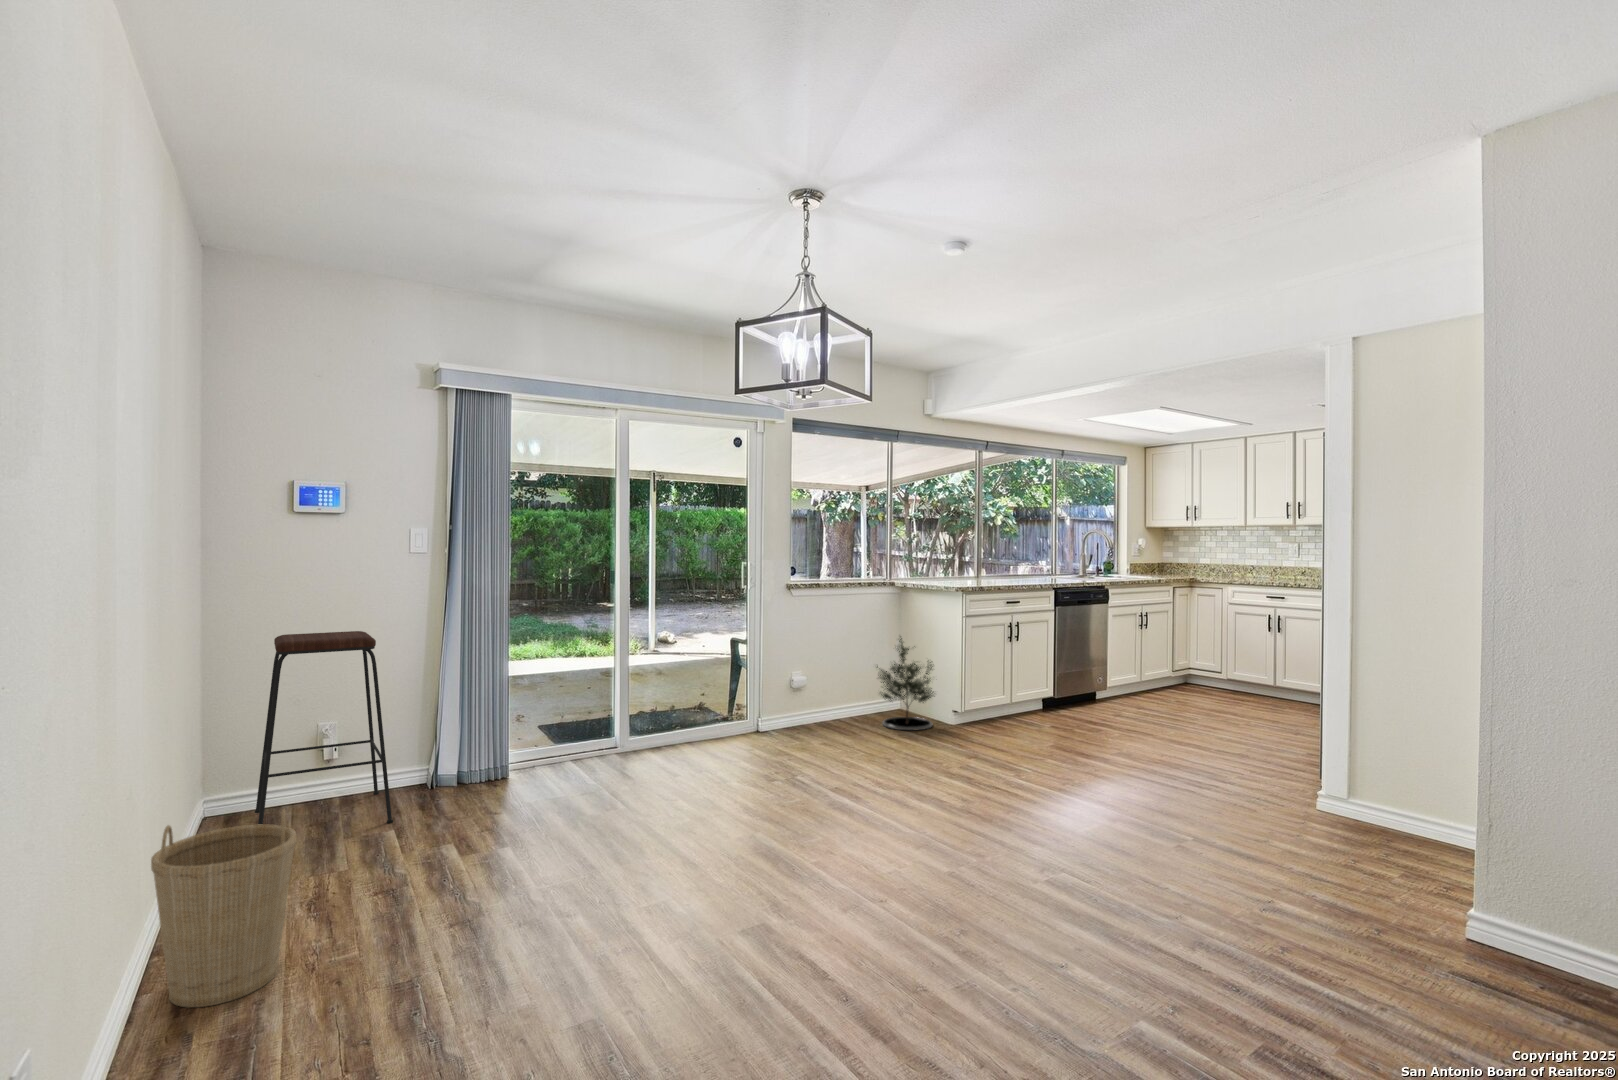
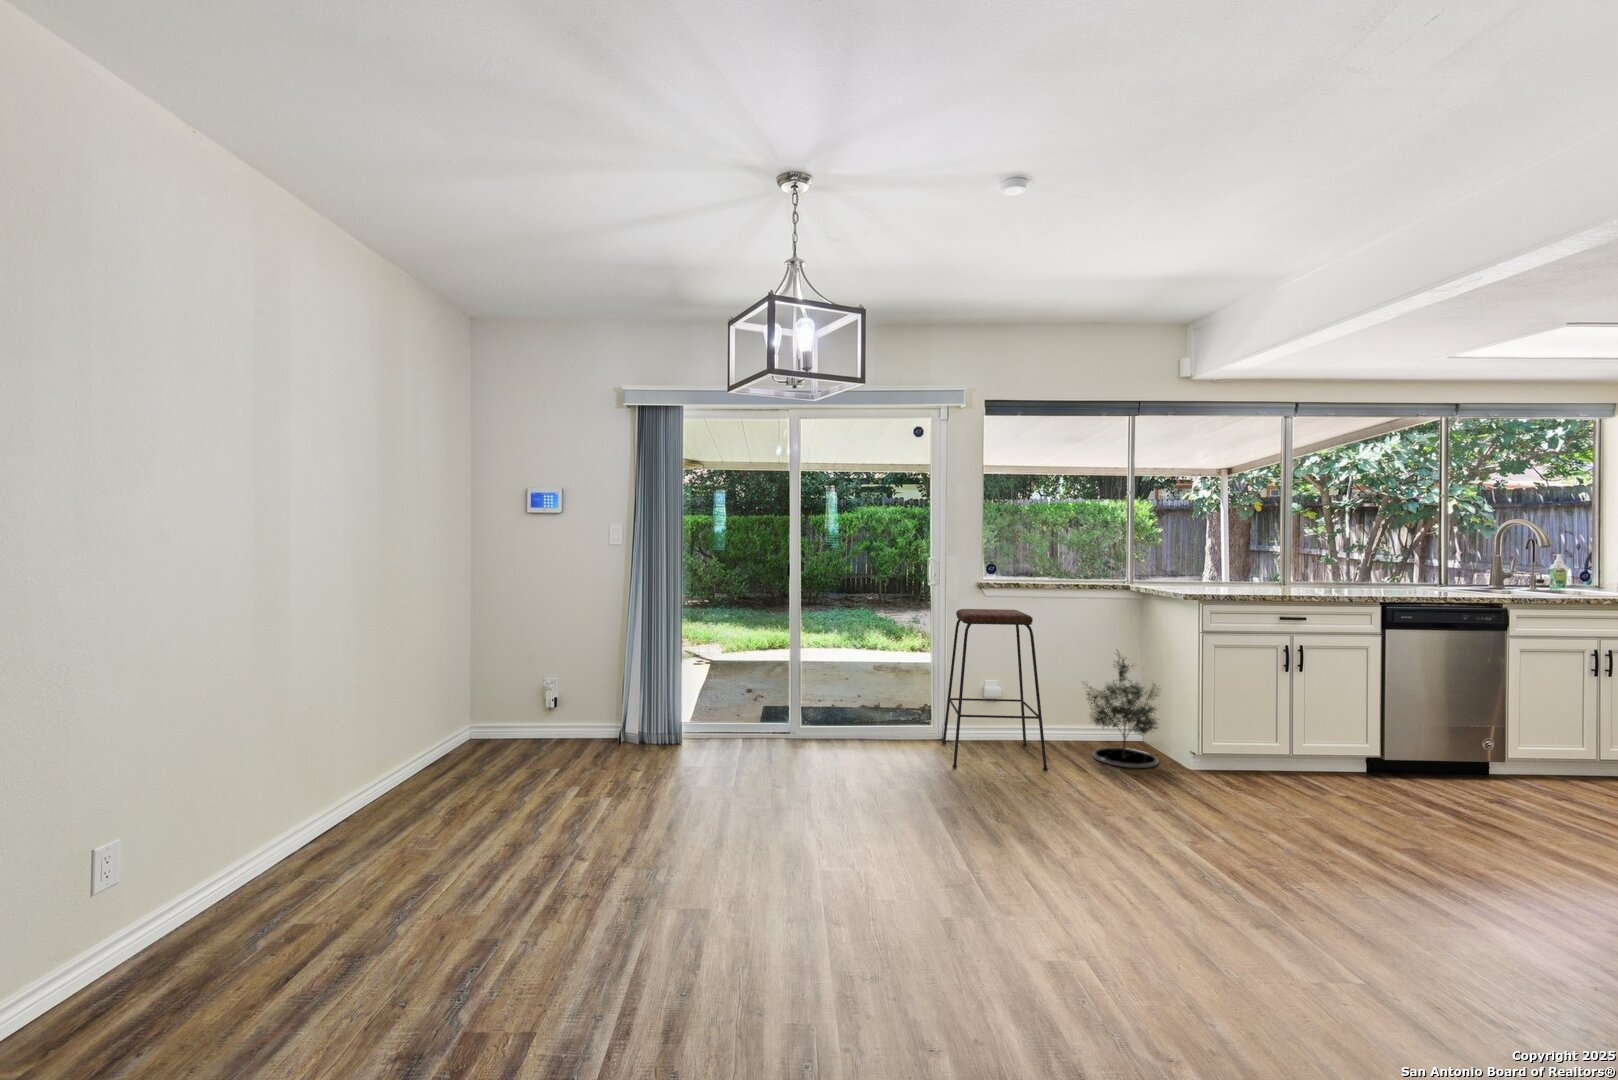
bar stool: present [255,631,393,825] -> present [942,609,1048,770]
basket: present [151,809,296,1007] -> none [258,733,360,867]

